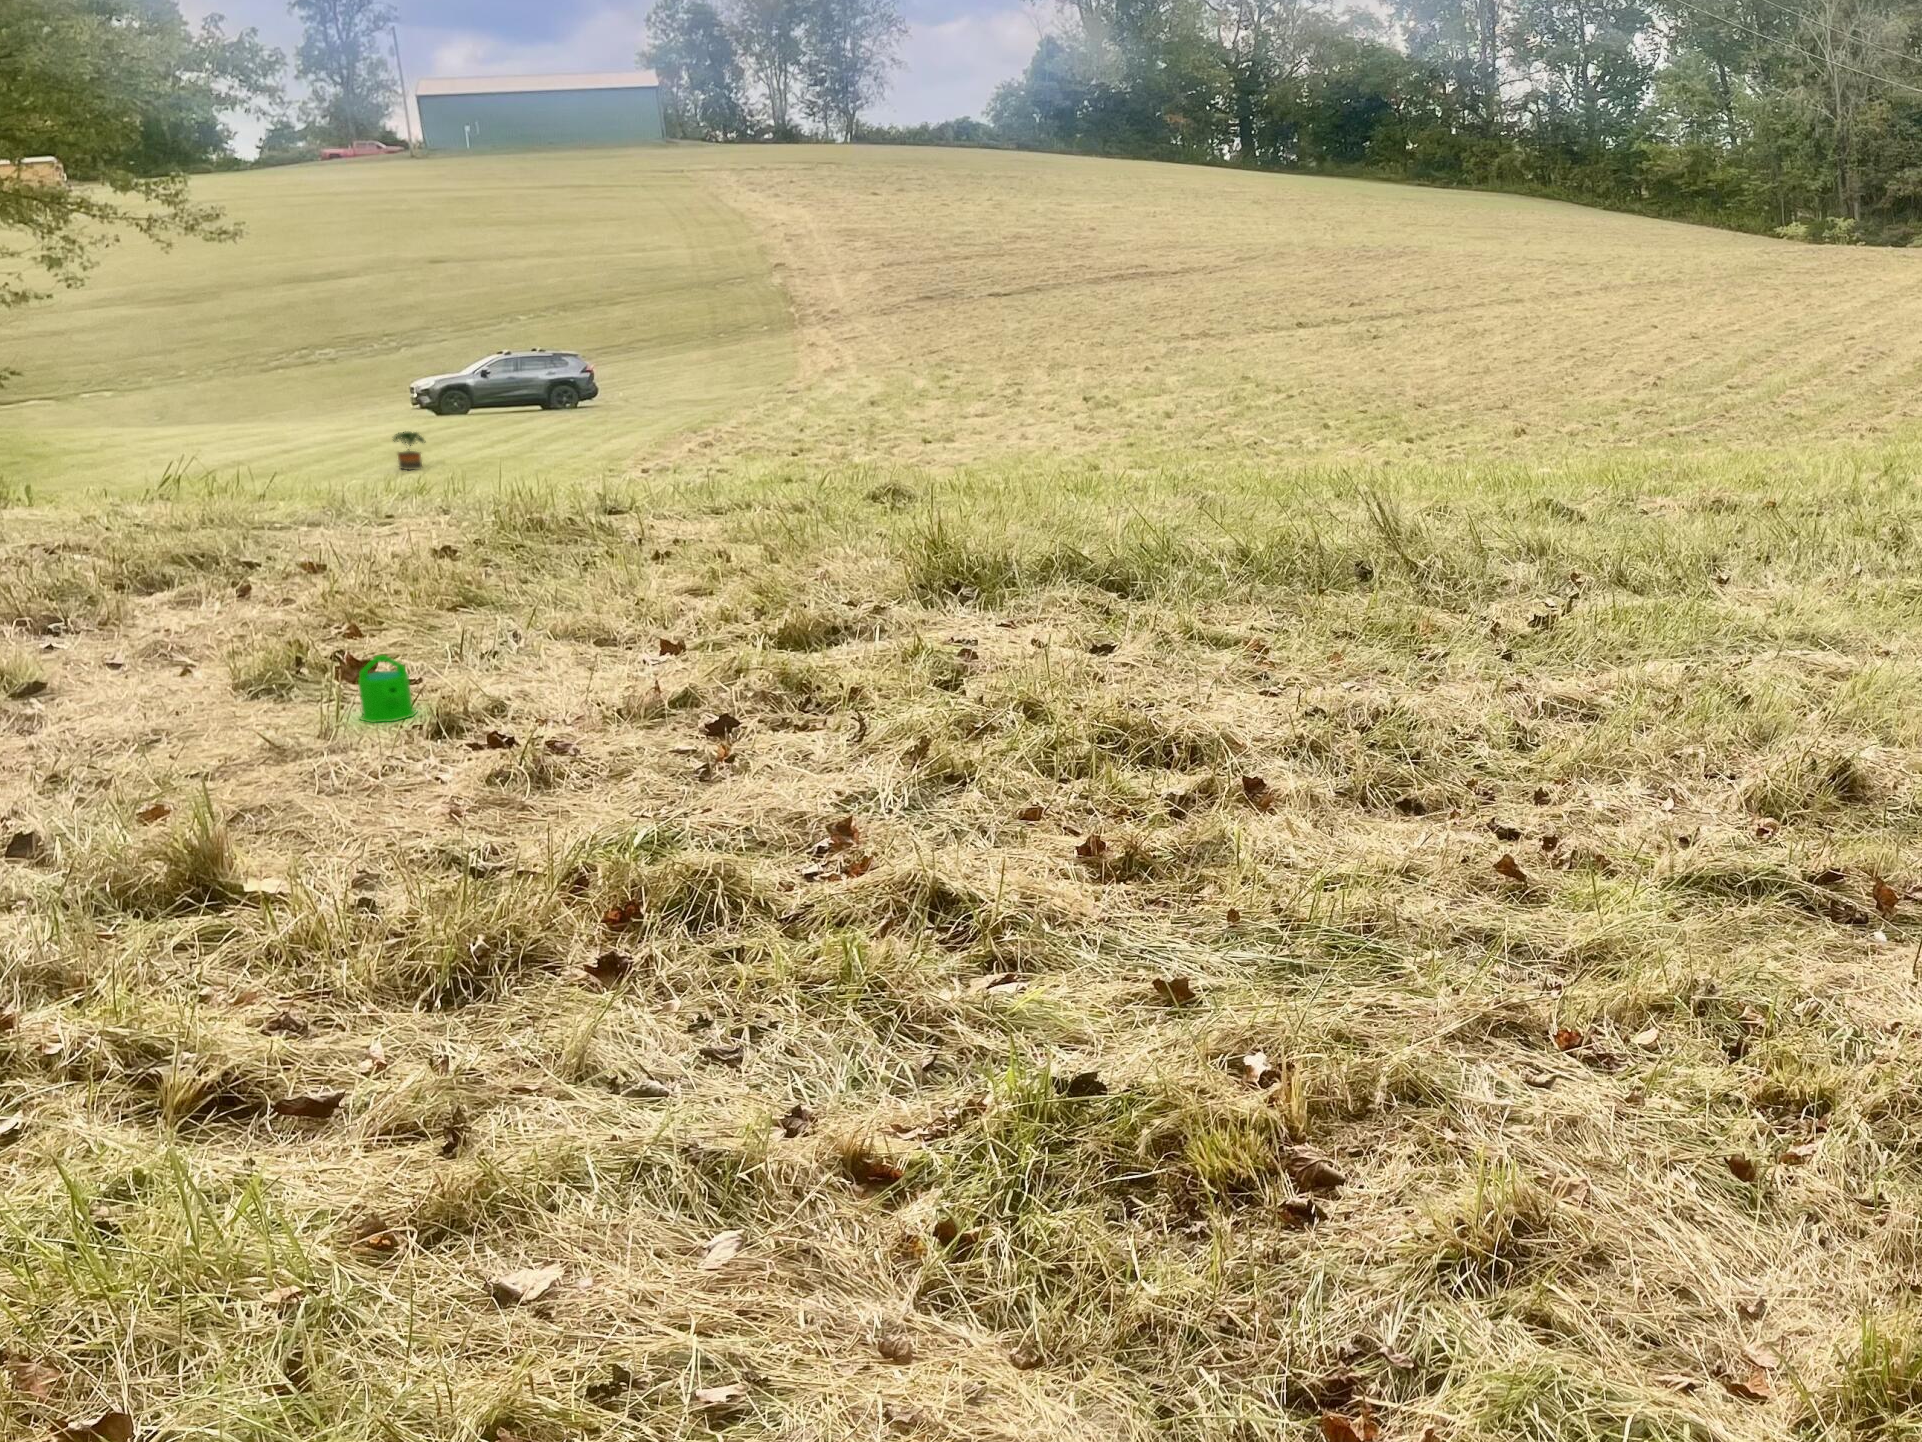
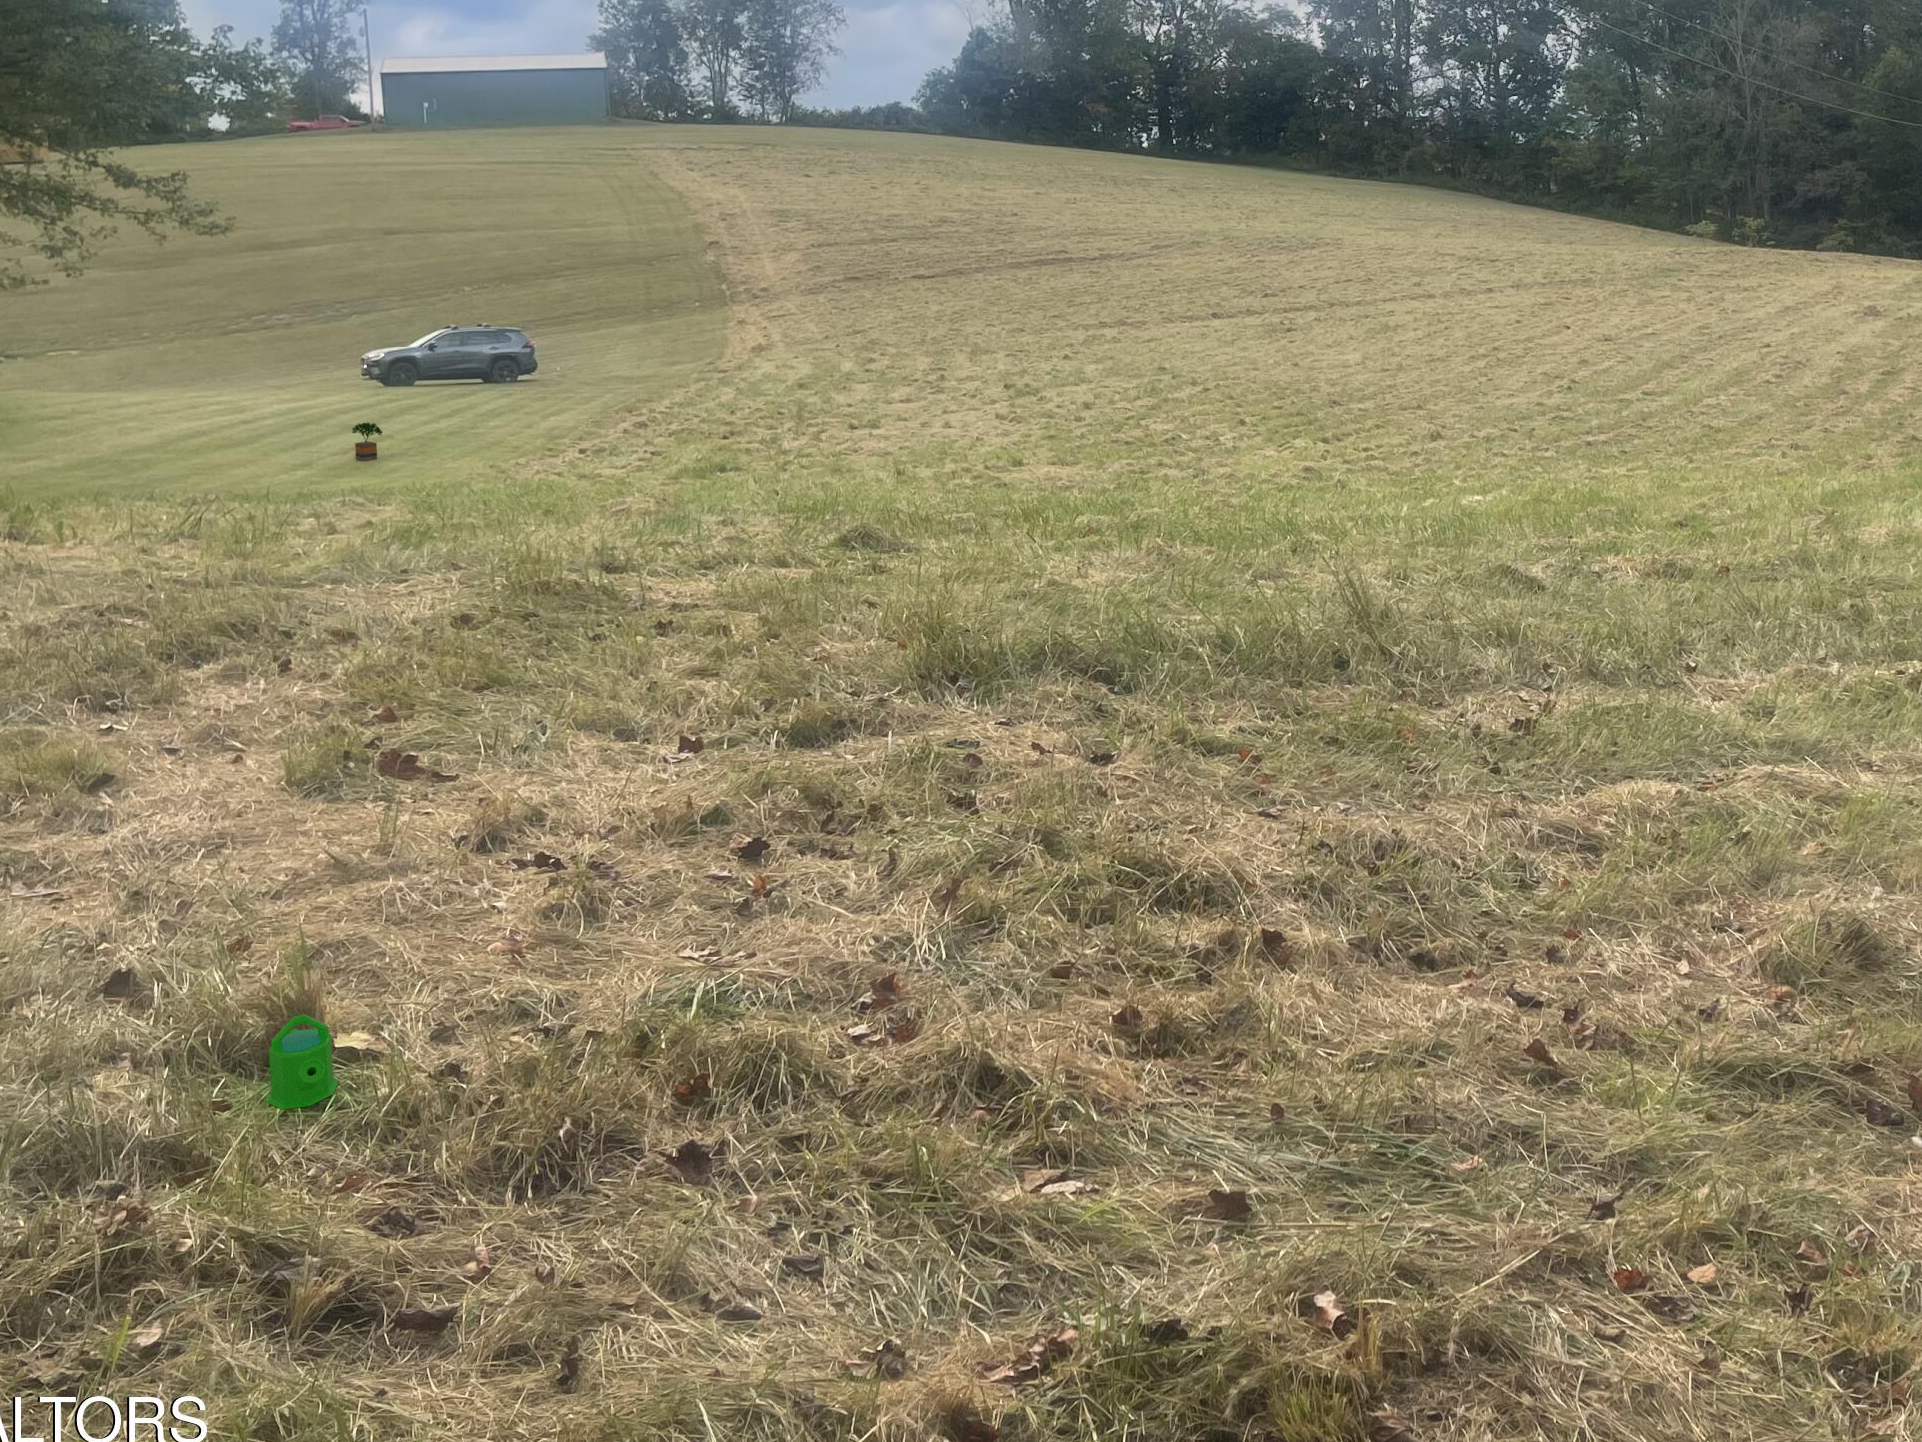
watering can: present [358,655,416,723] -> present [266,1014,338,1109]

